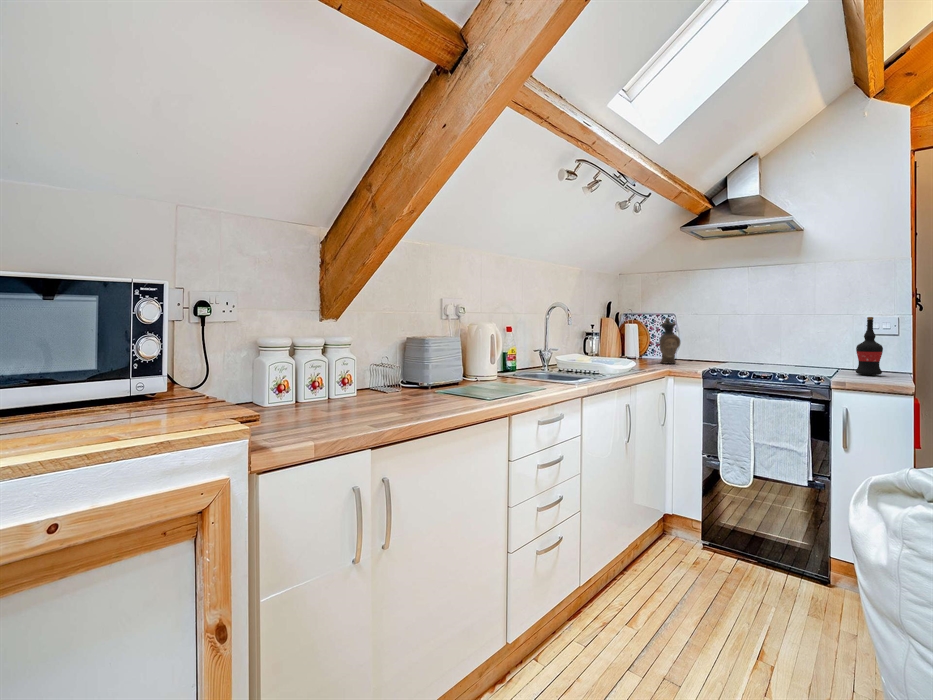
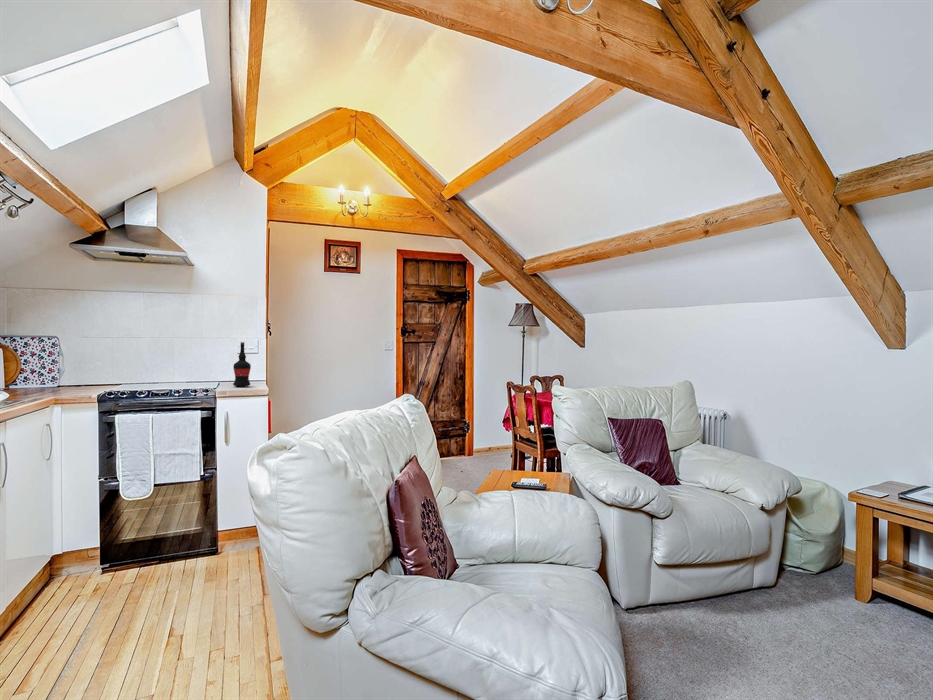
ceramic pitcher: present [659,318,680,363] -> none [43,335,71,387]

